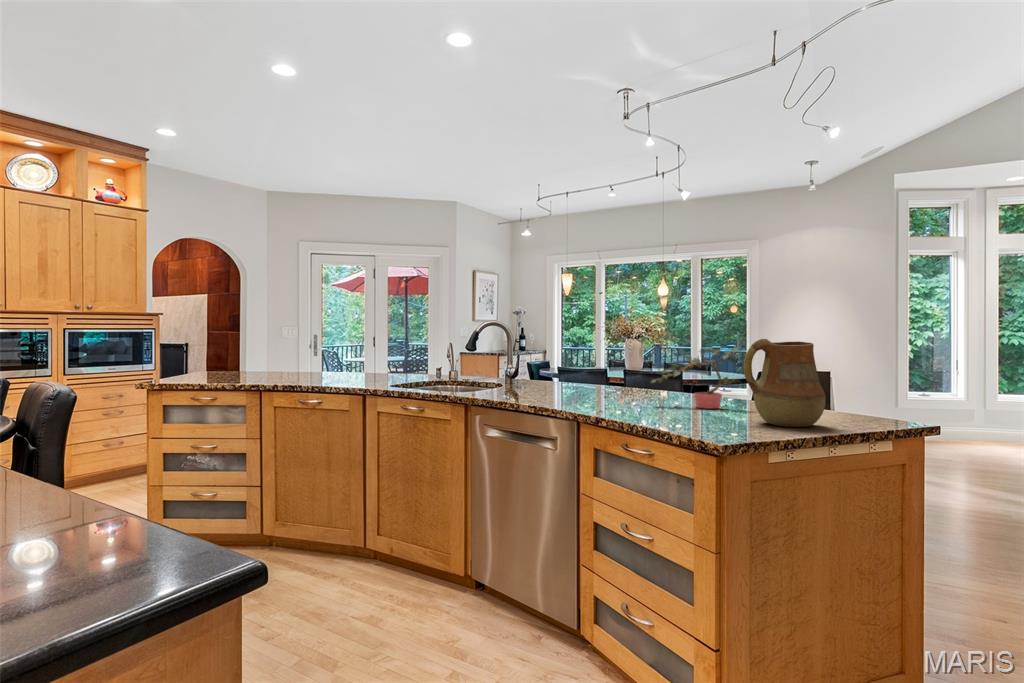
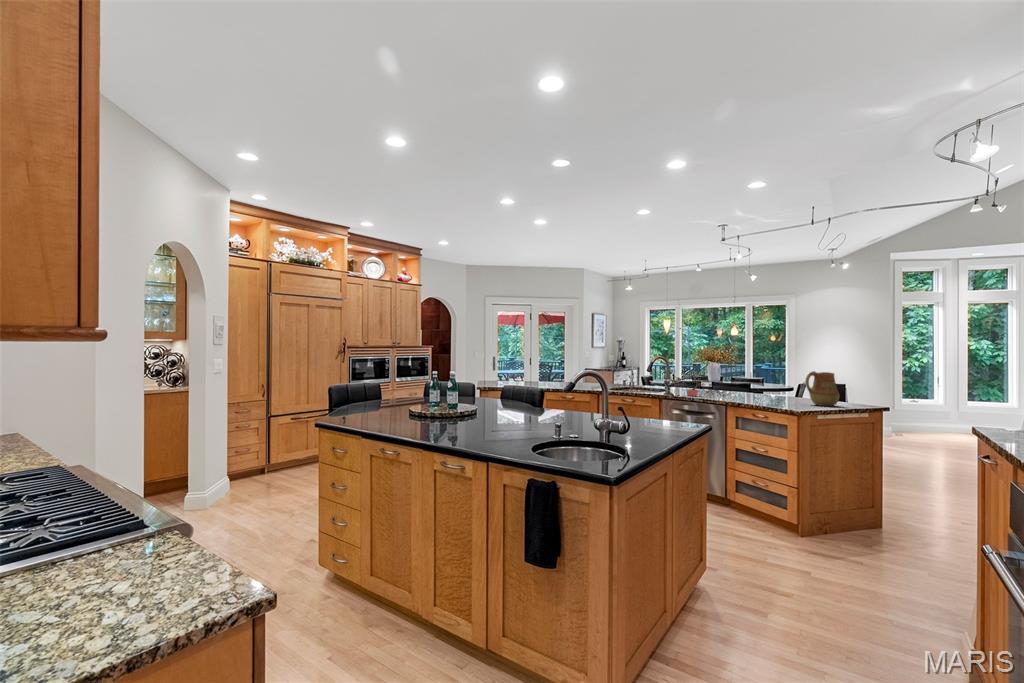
potted plant: present [651,345,743,409] -> present [668,370,707,396]

